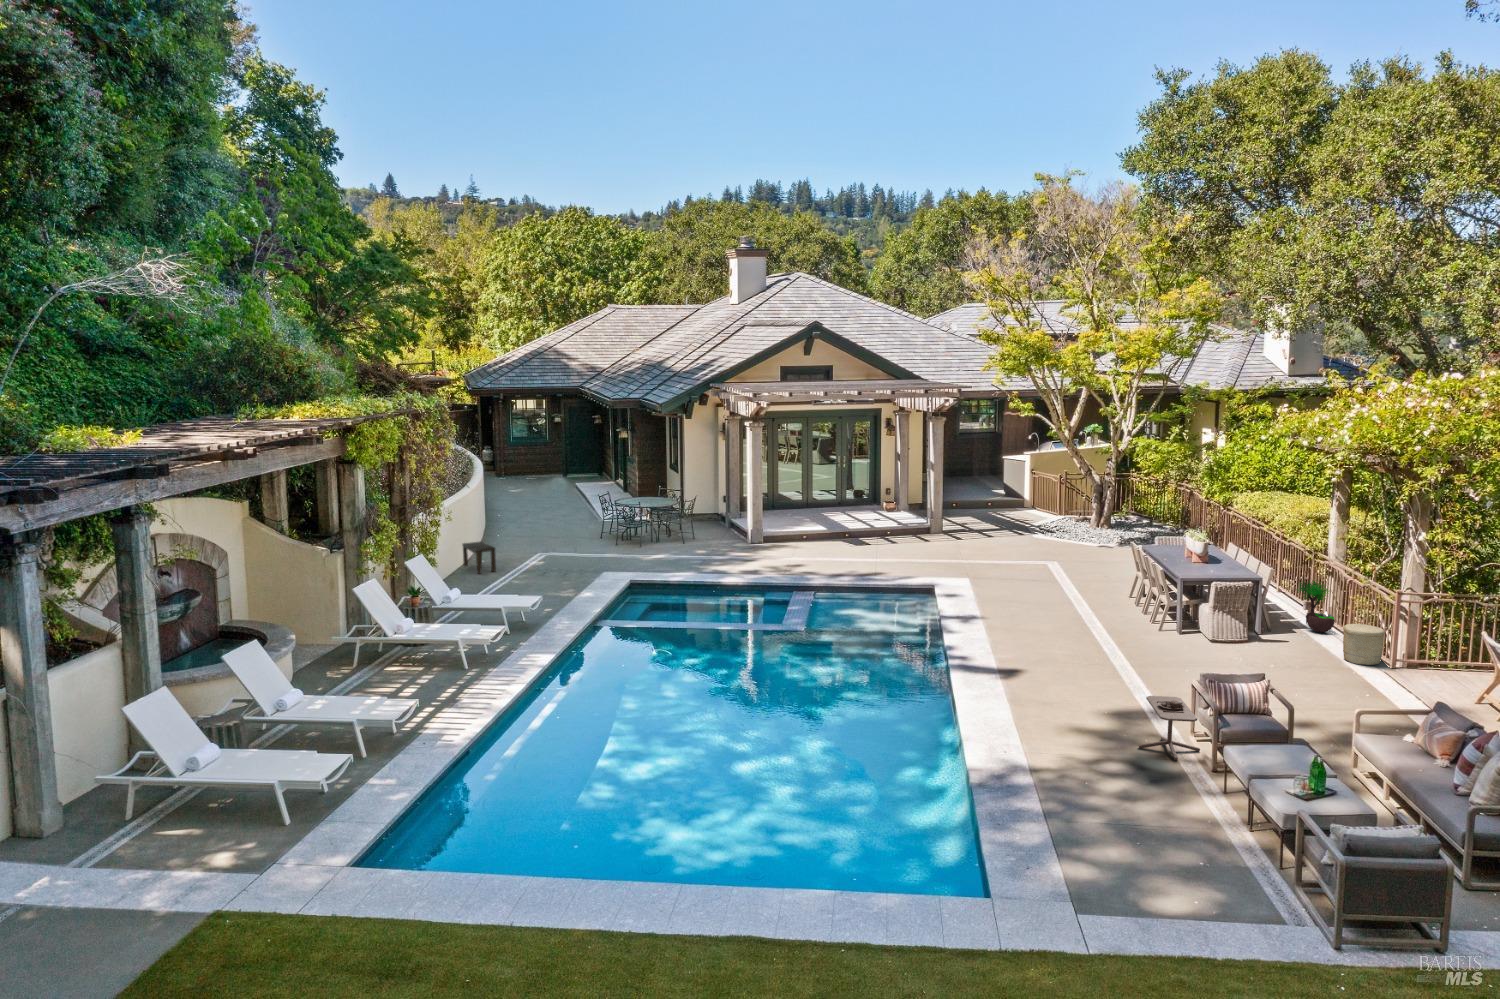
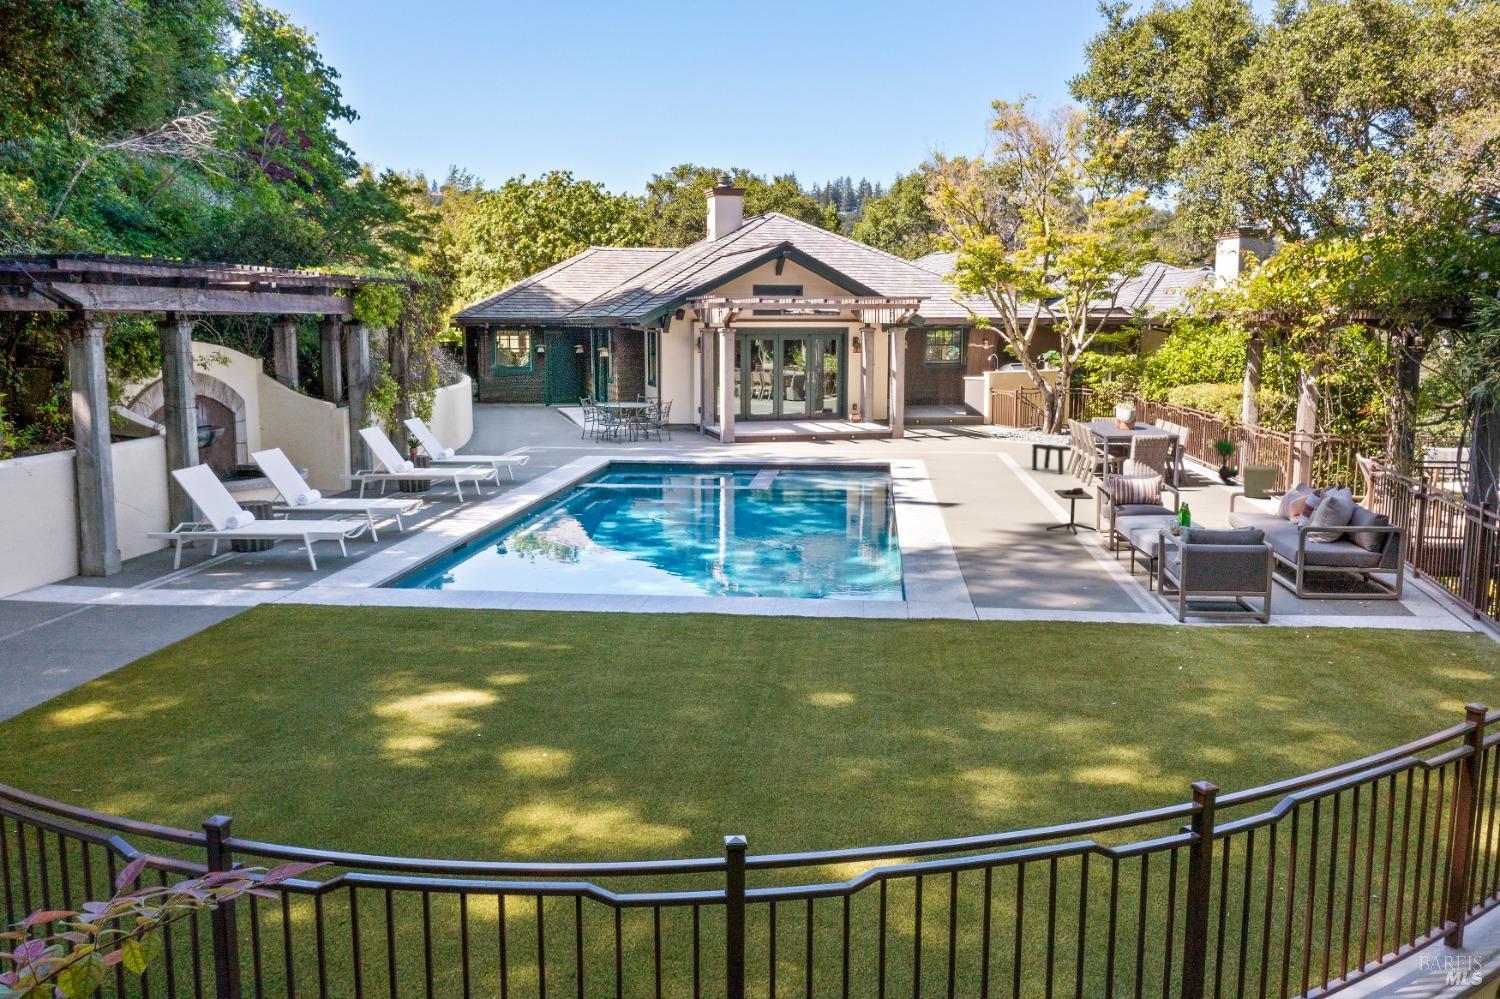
bench: present [462,542,496,574] -> present [1032,444,1071,474]

